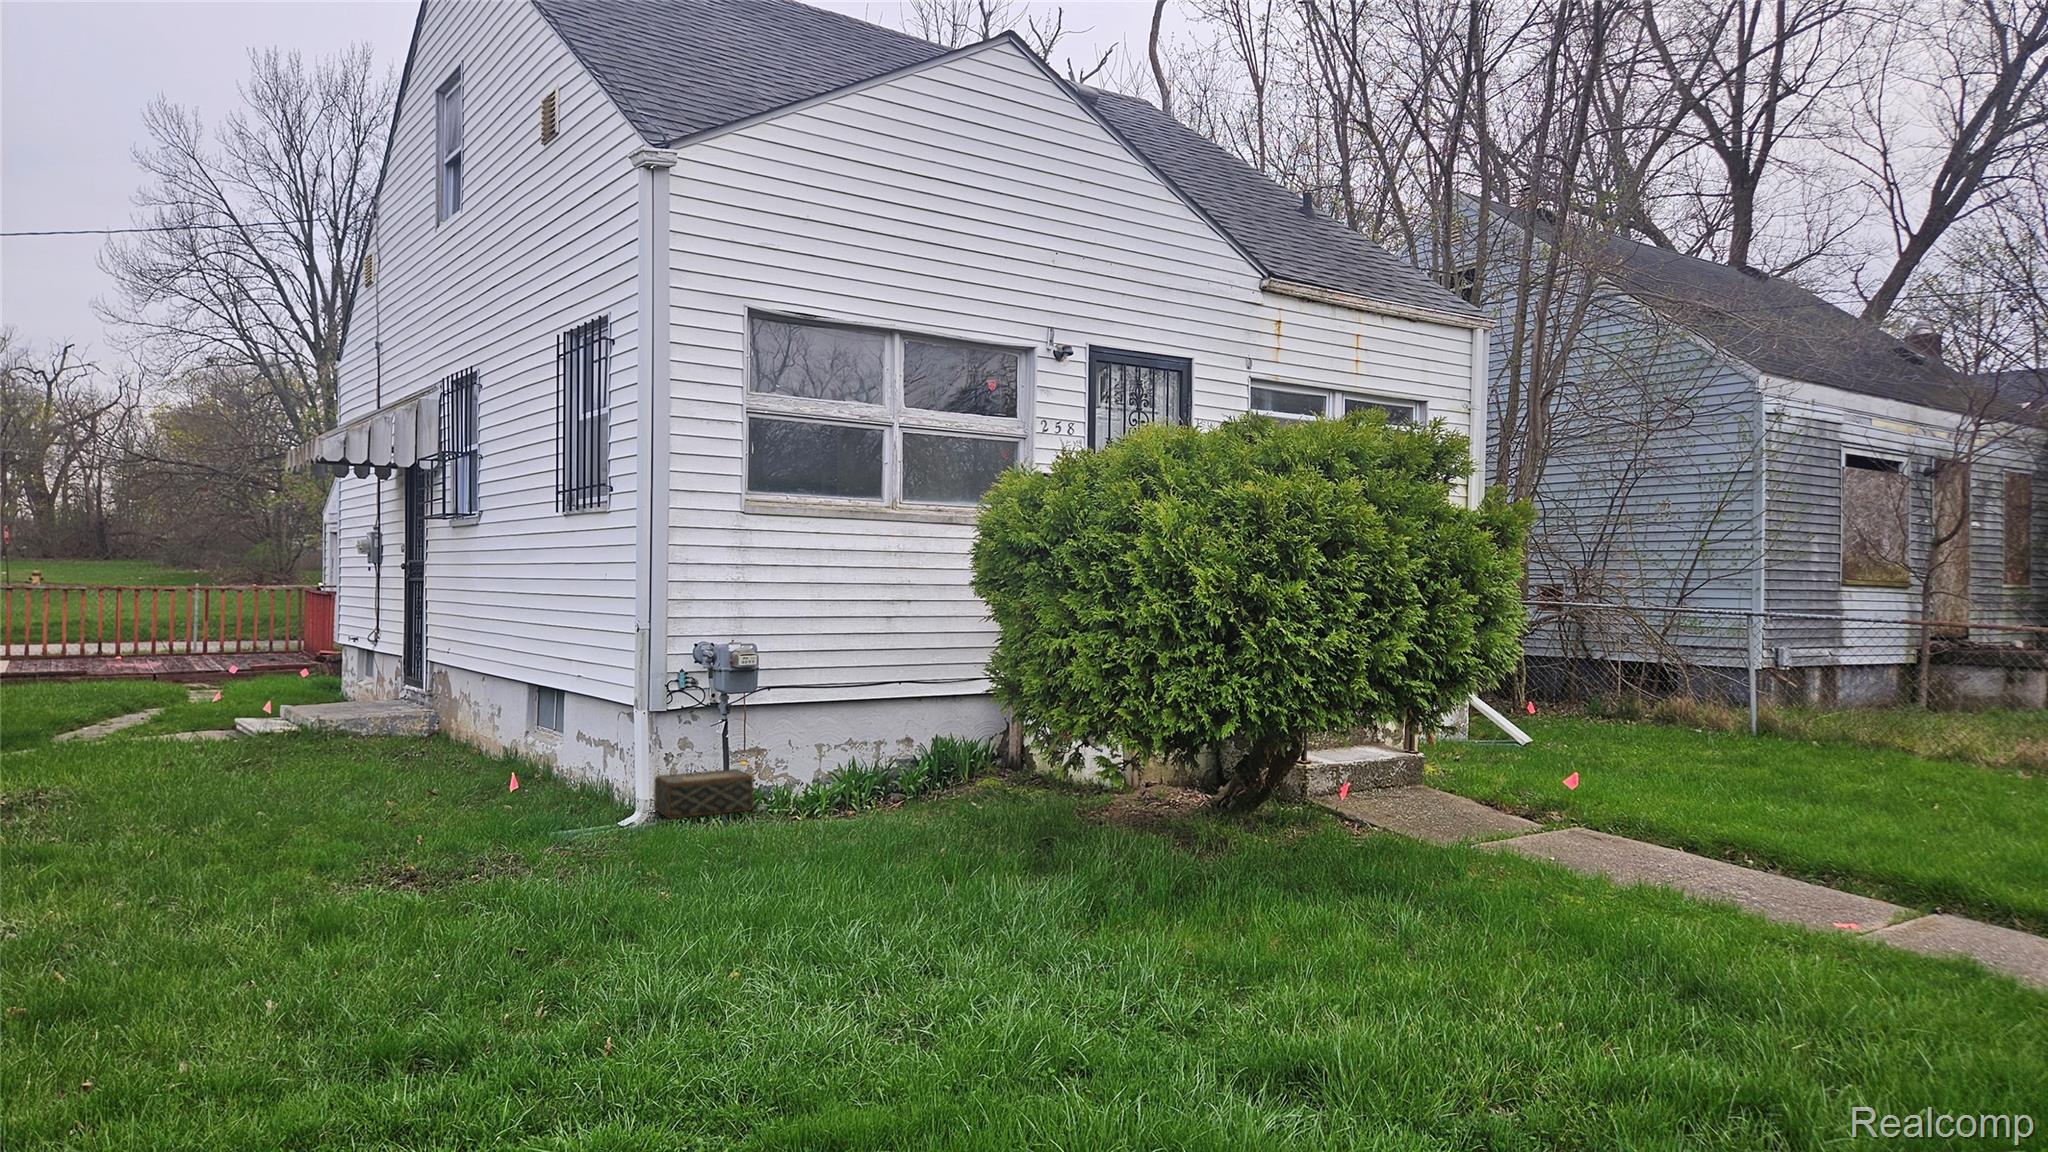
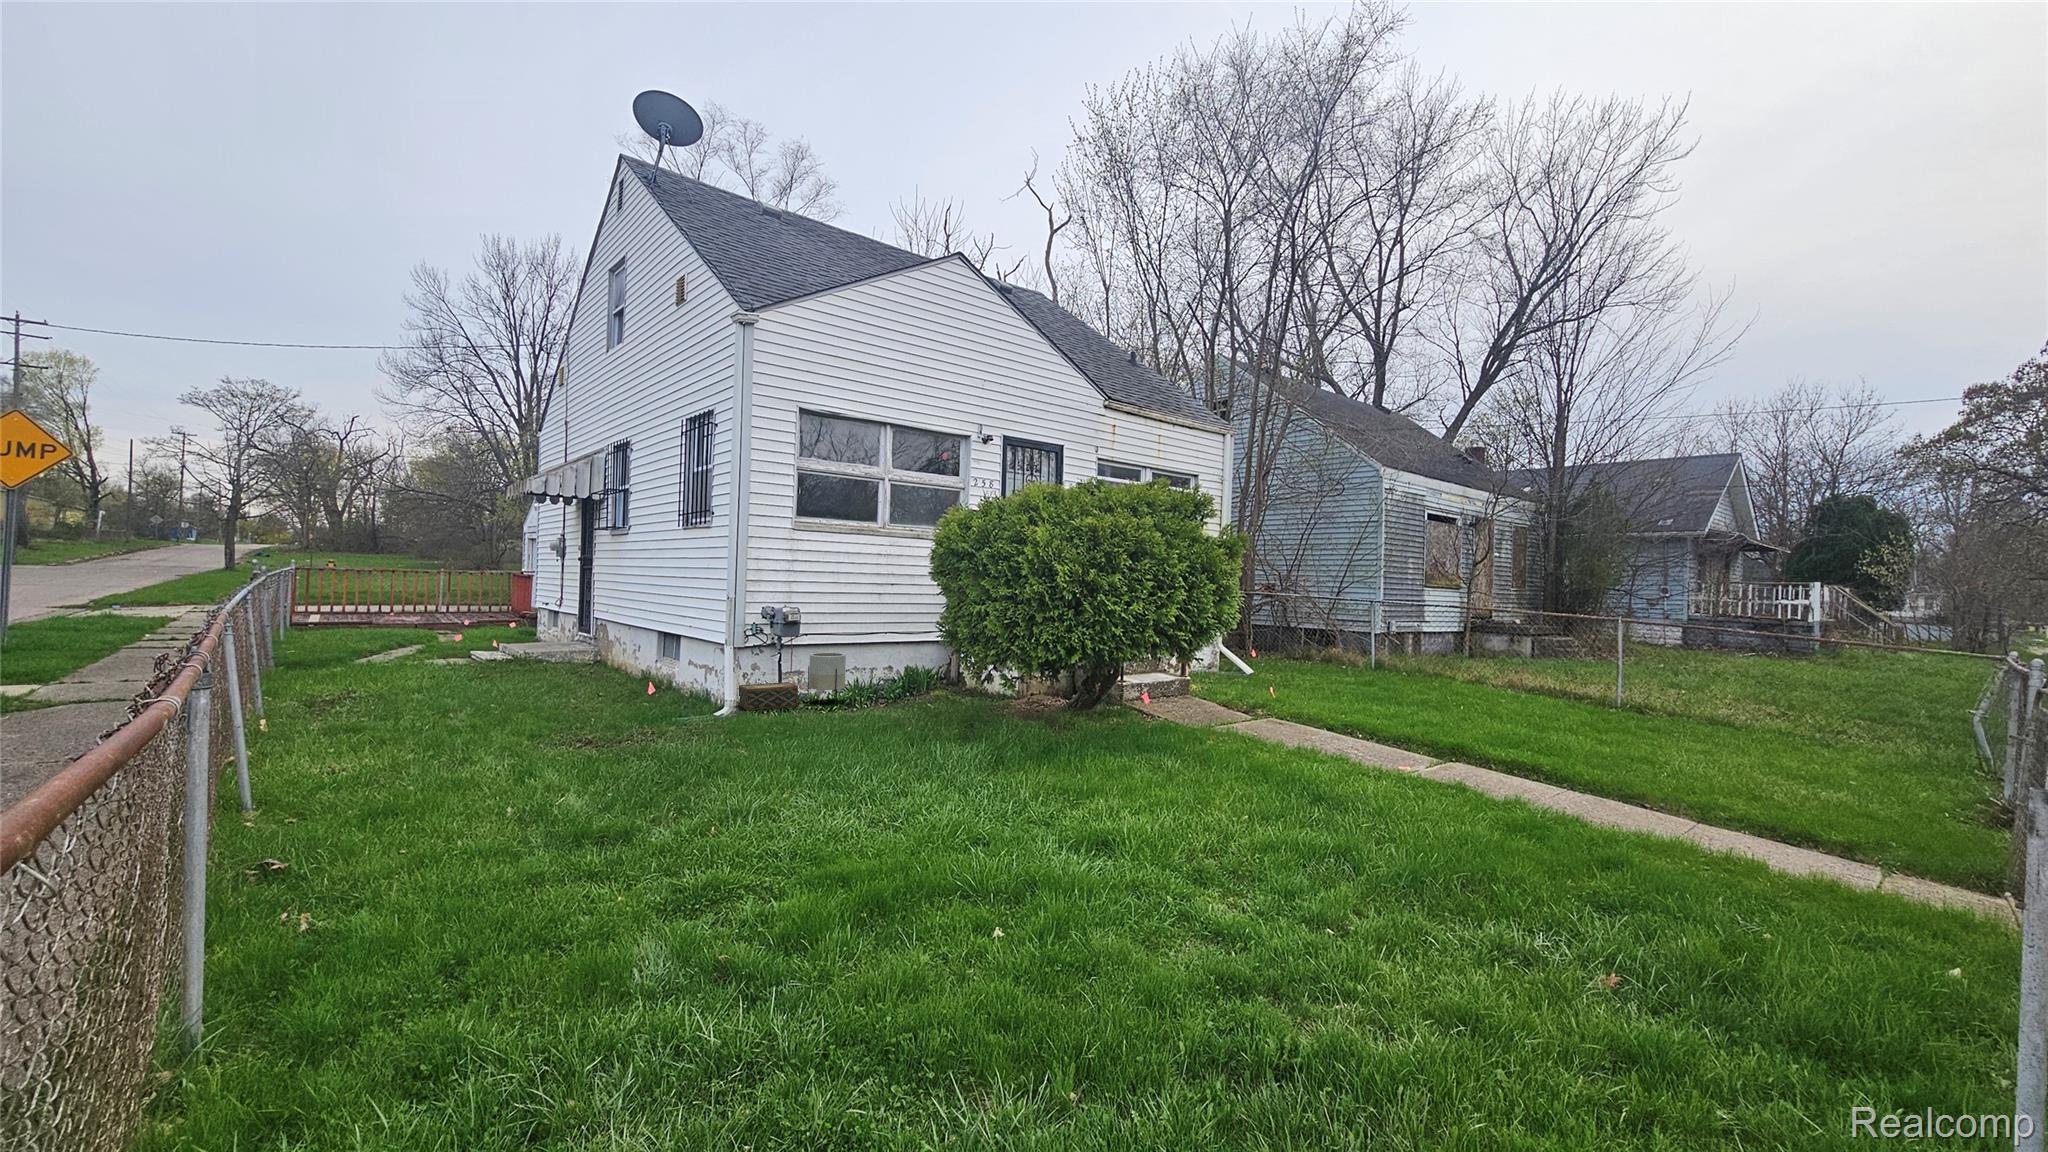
planter: none [769,717,831,807] -> present [807,652,846,705]

